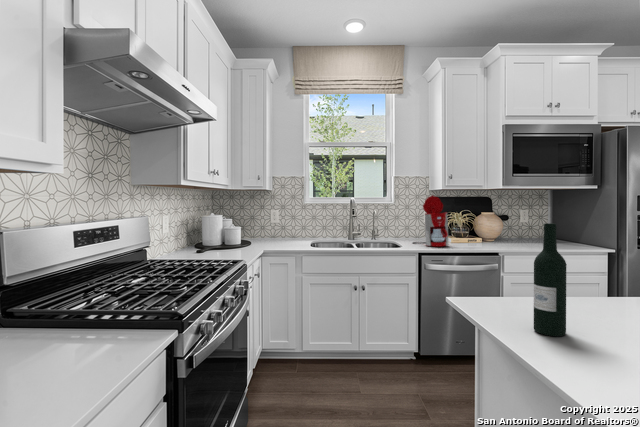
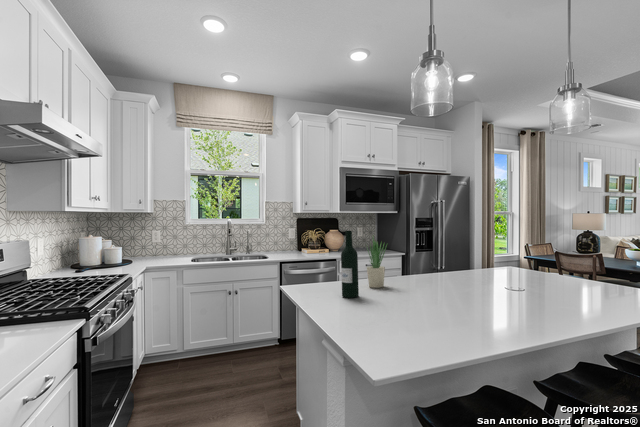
coffee maker: present [413,195,449,246] -> none [278,217,306,257]
potted plant: none [571,226,618,318] -> present [367,237,387,288]

